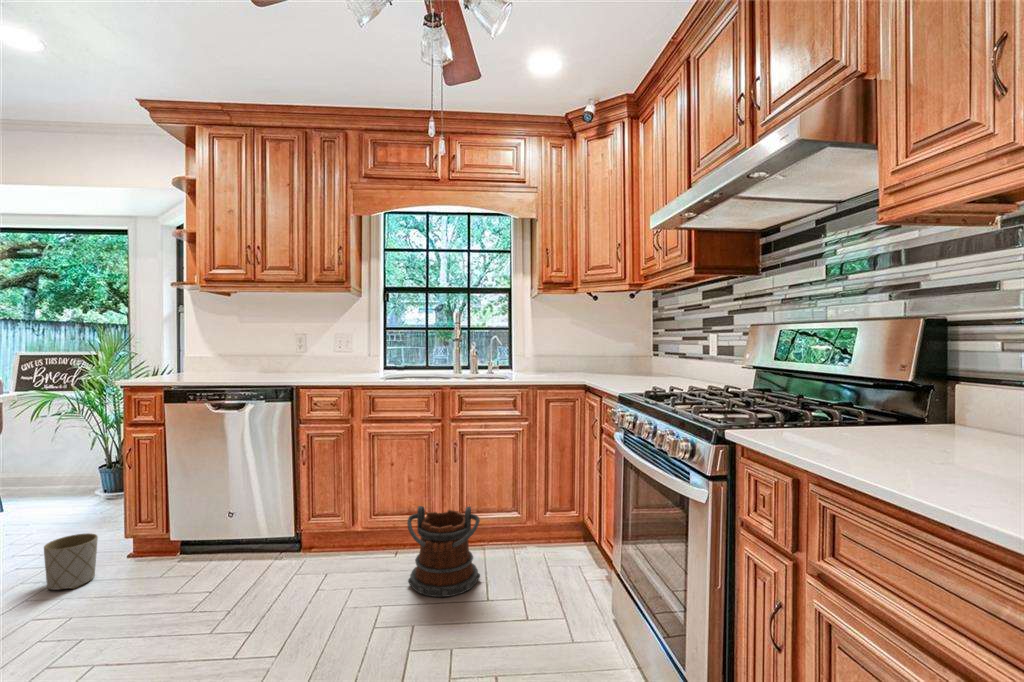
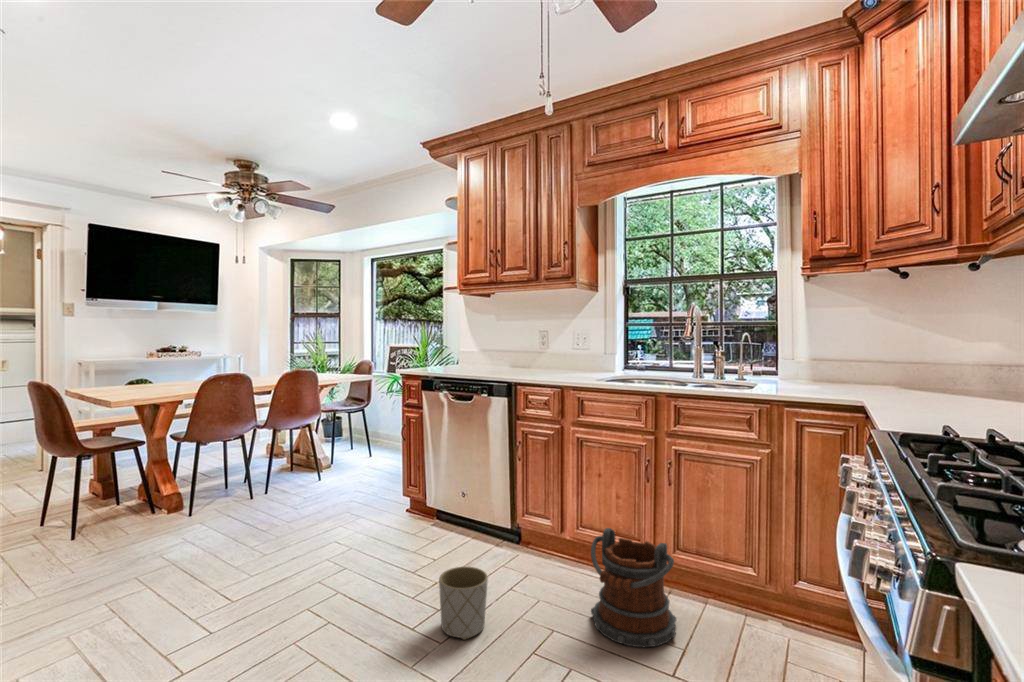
planter: present [44,533,98,590] -> present [439,567,488,640]

